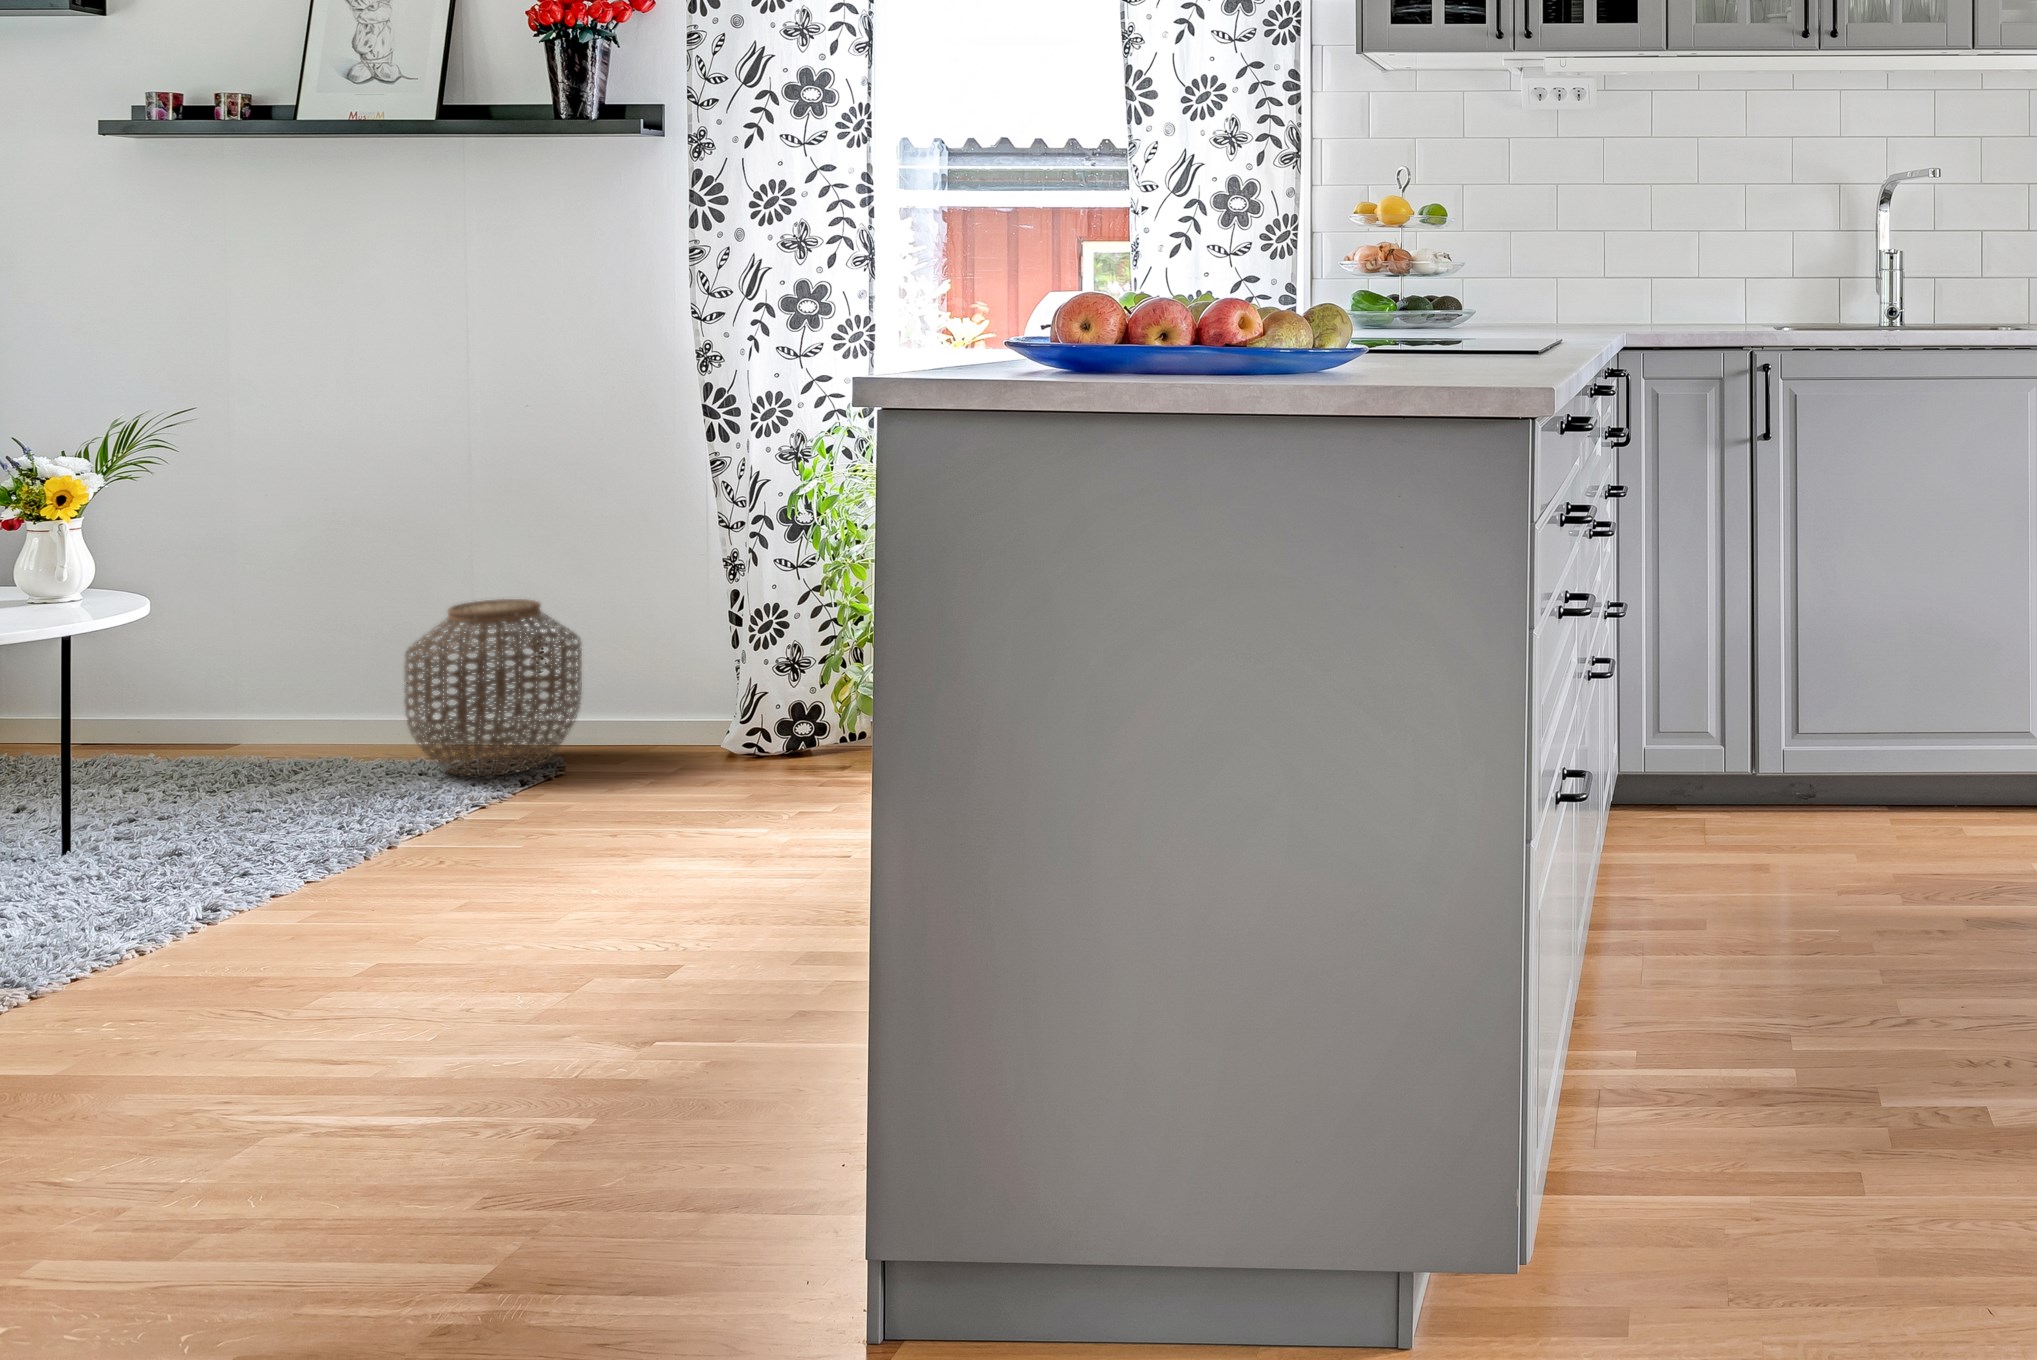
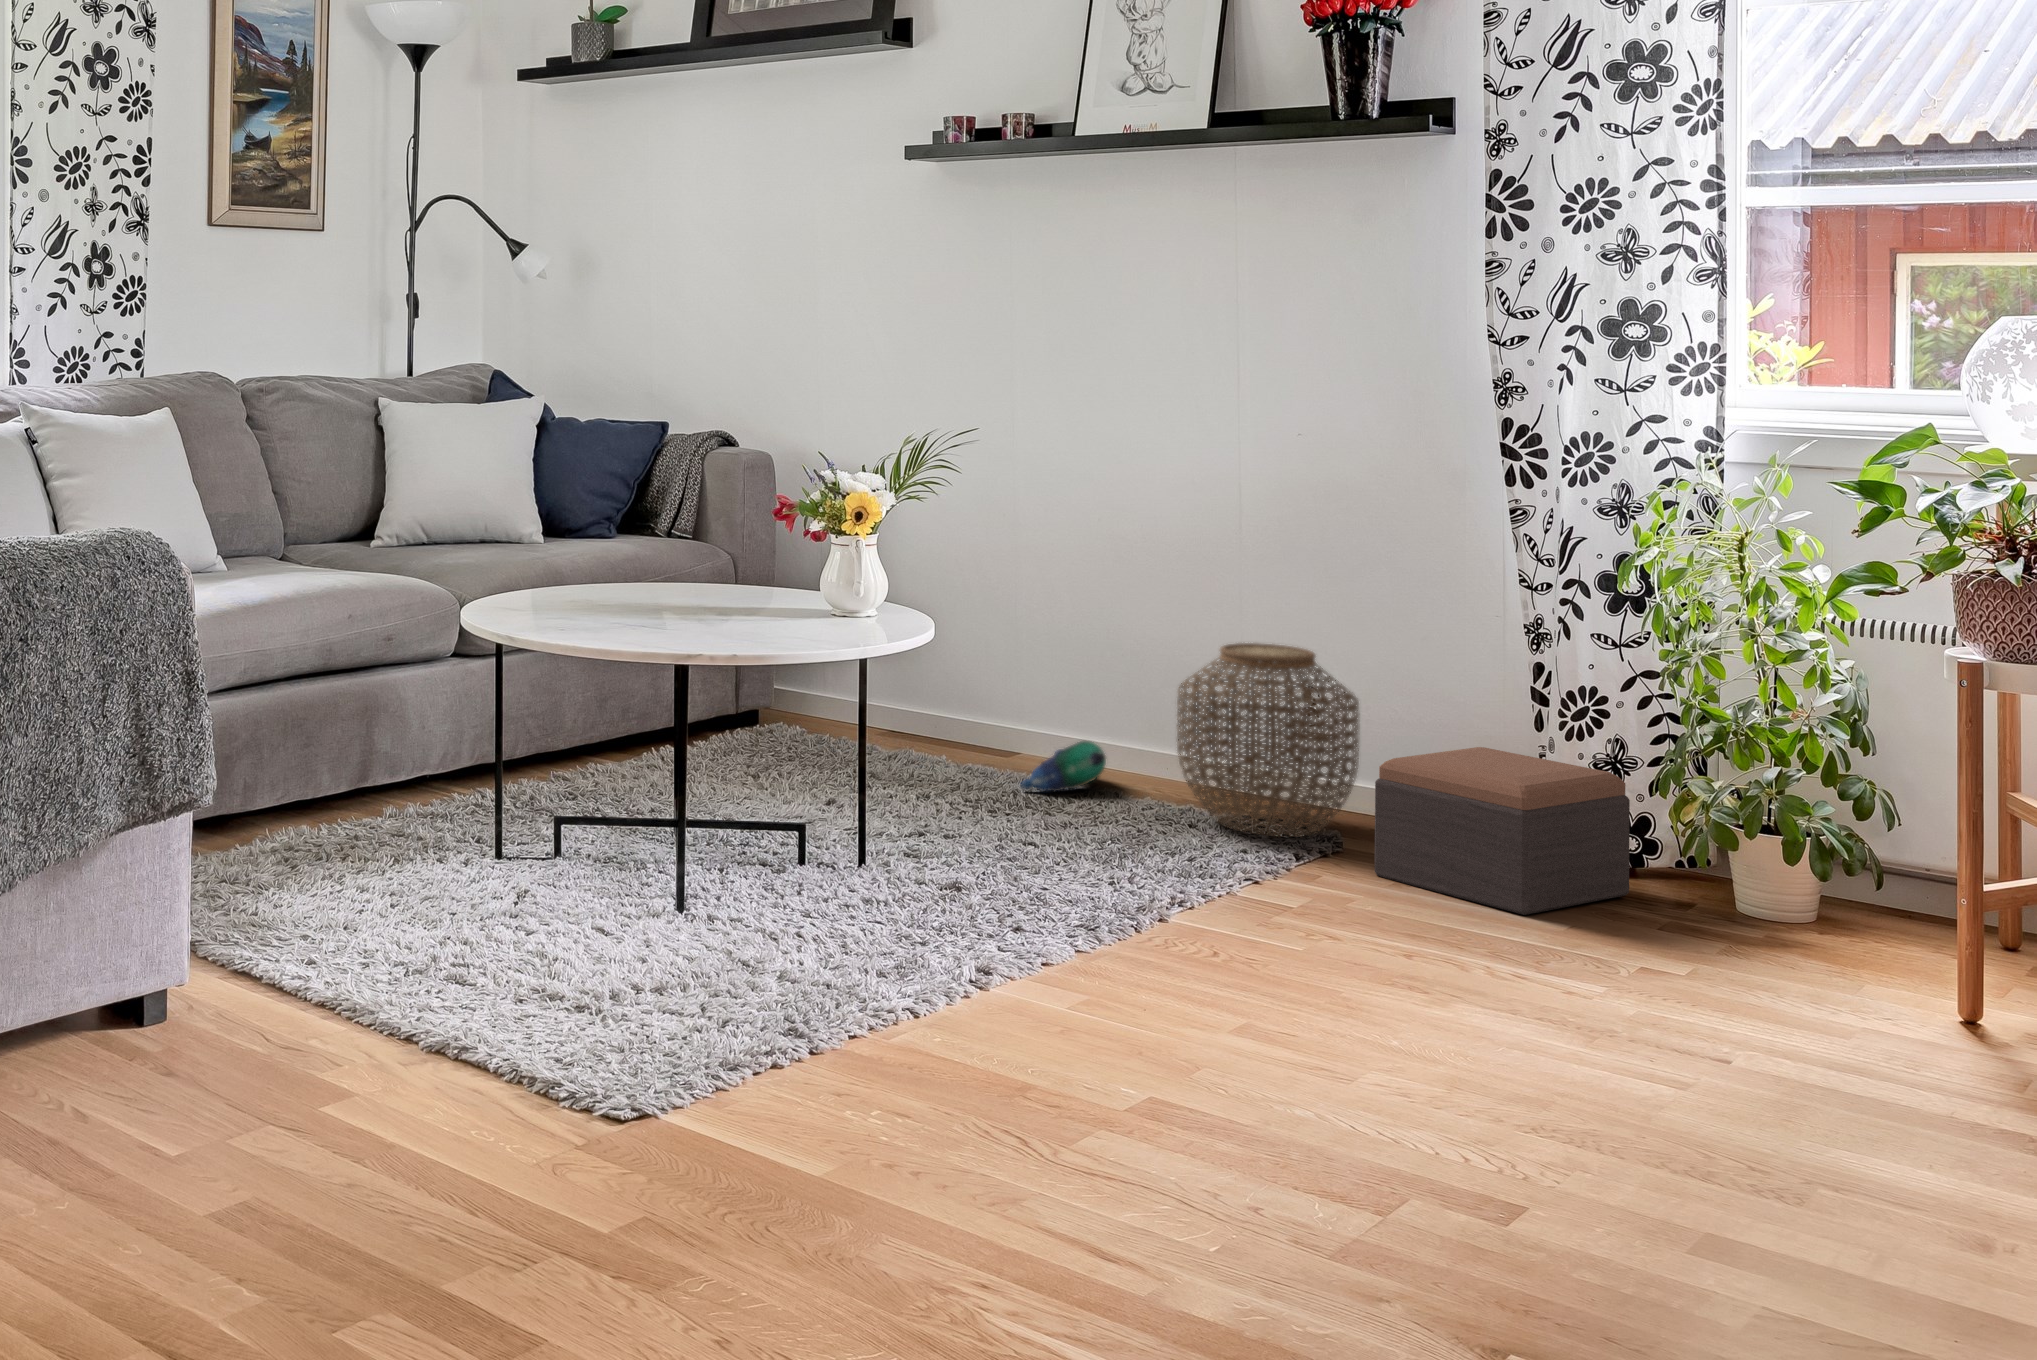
footstool: none [587,666,801,802] -> present [1375,747,1630,915]
plush toy: none [236,716,336,775] -> present [1020,741,1106,792]

